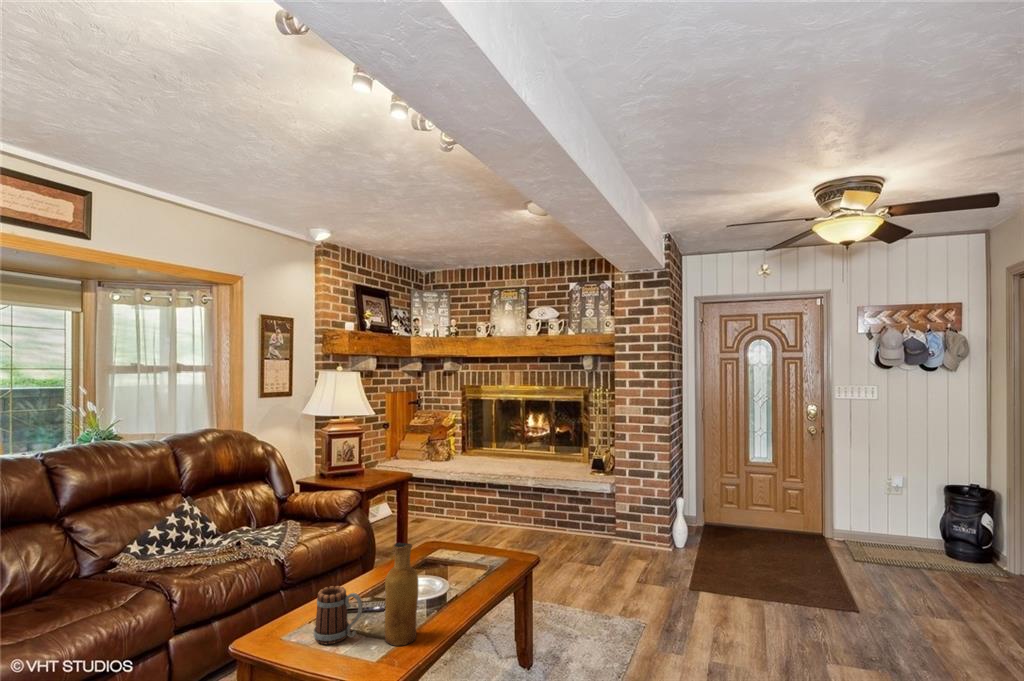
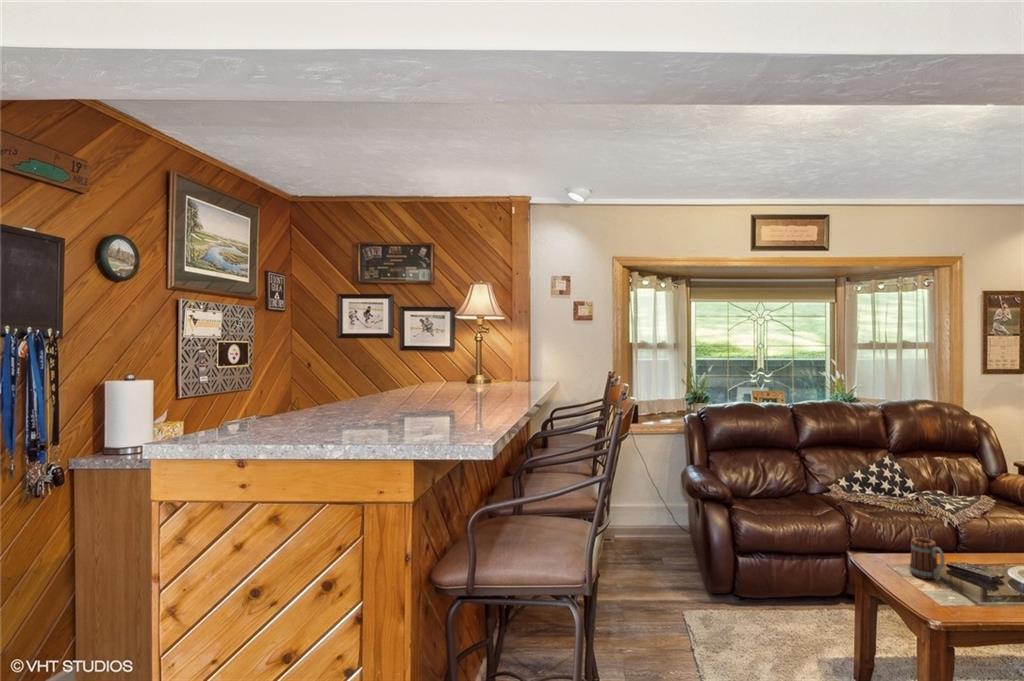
vase: present [385,543,418,646] -> none [960,520,993,602]

